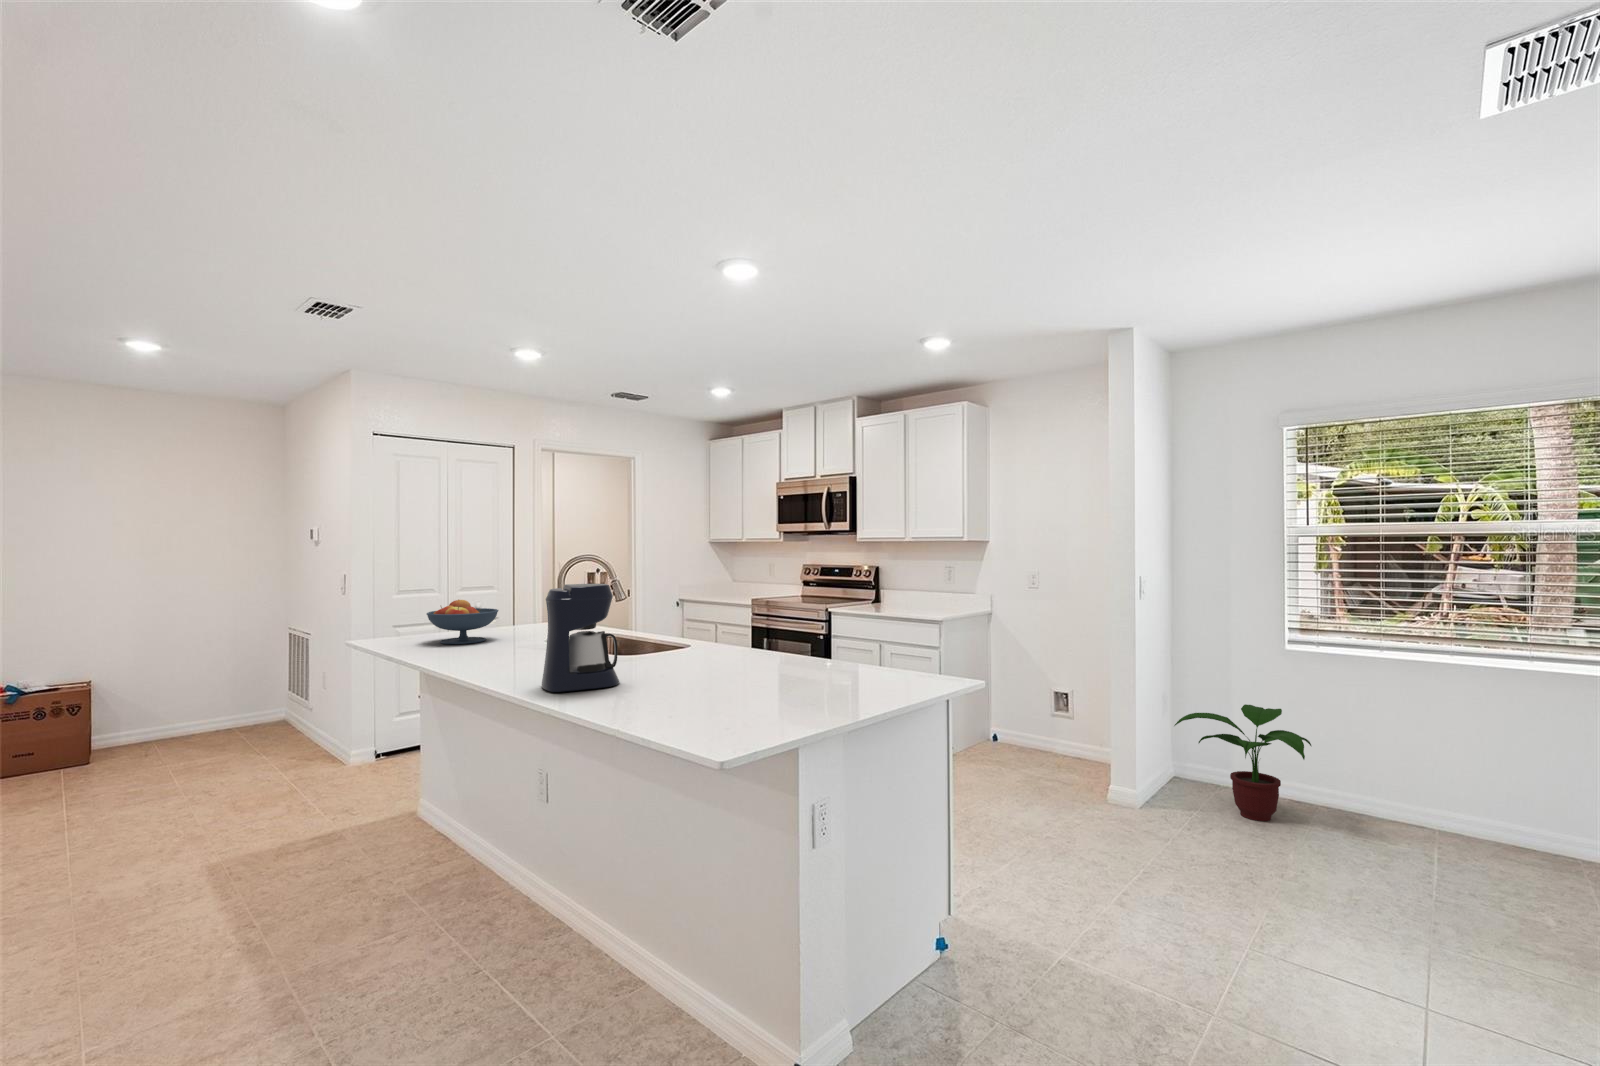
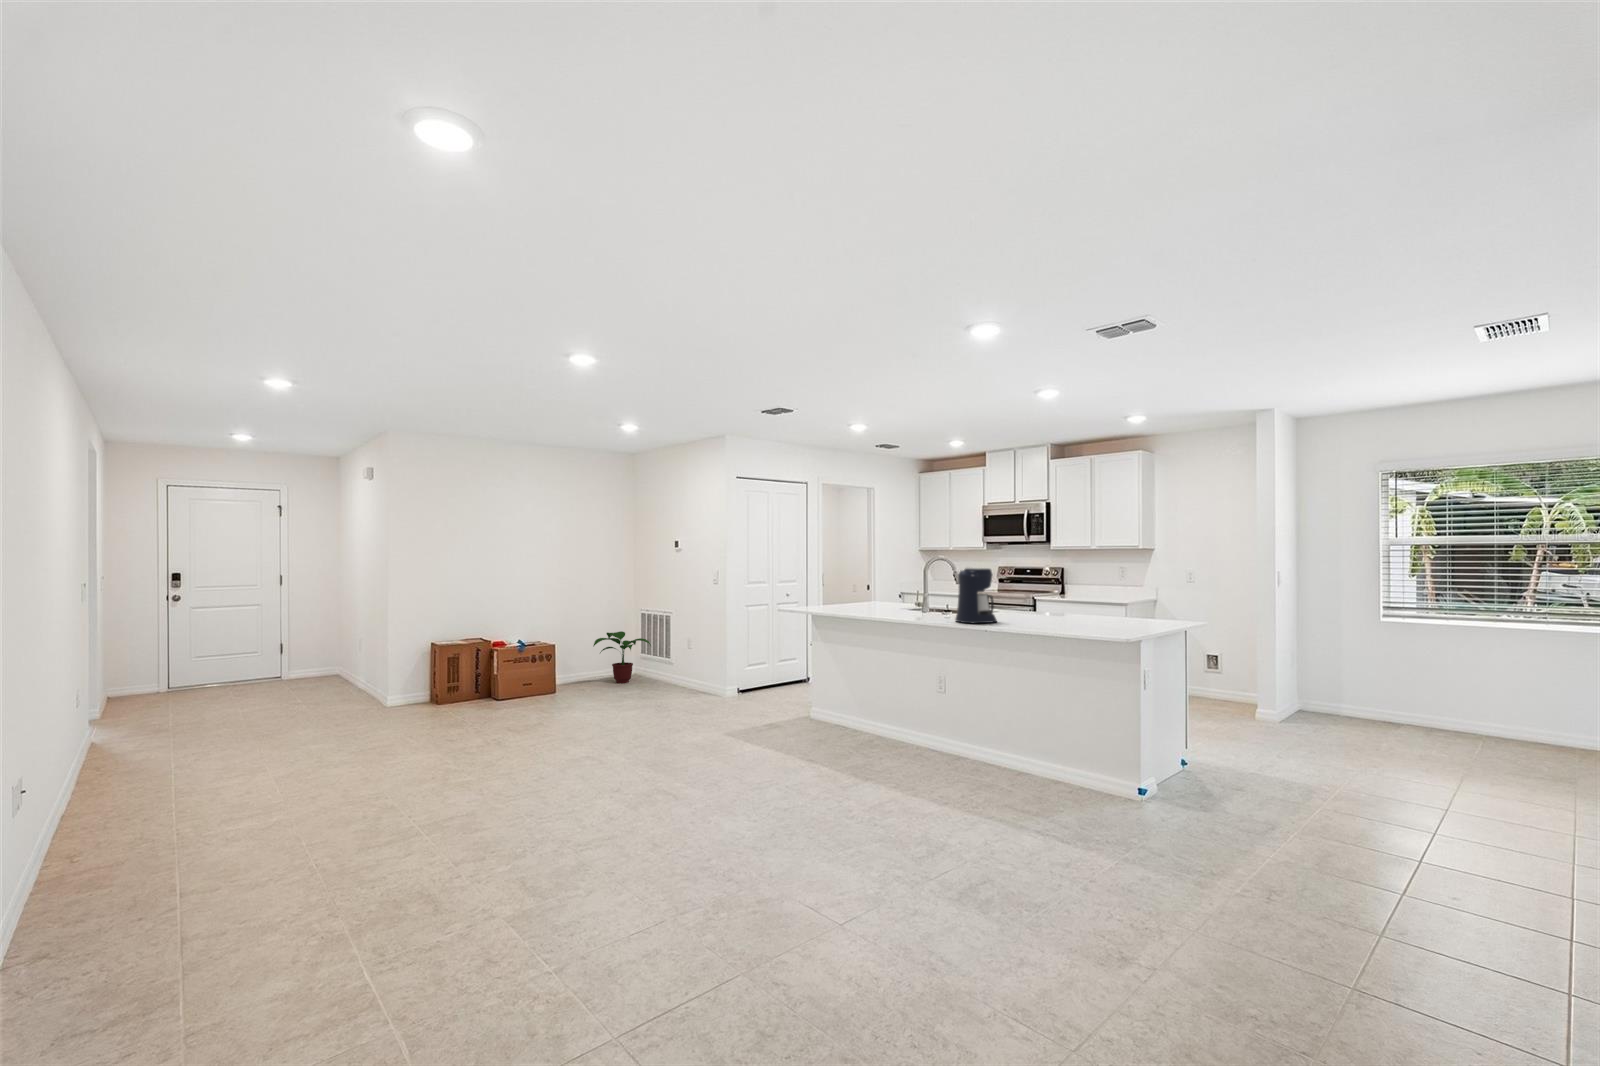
fruit bowl: present [427,600,498,644] -> none [822,583,862,609]
potted plant: present [1174,704,1311,821] -> present [593,631,651,683]

